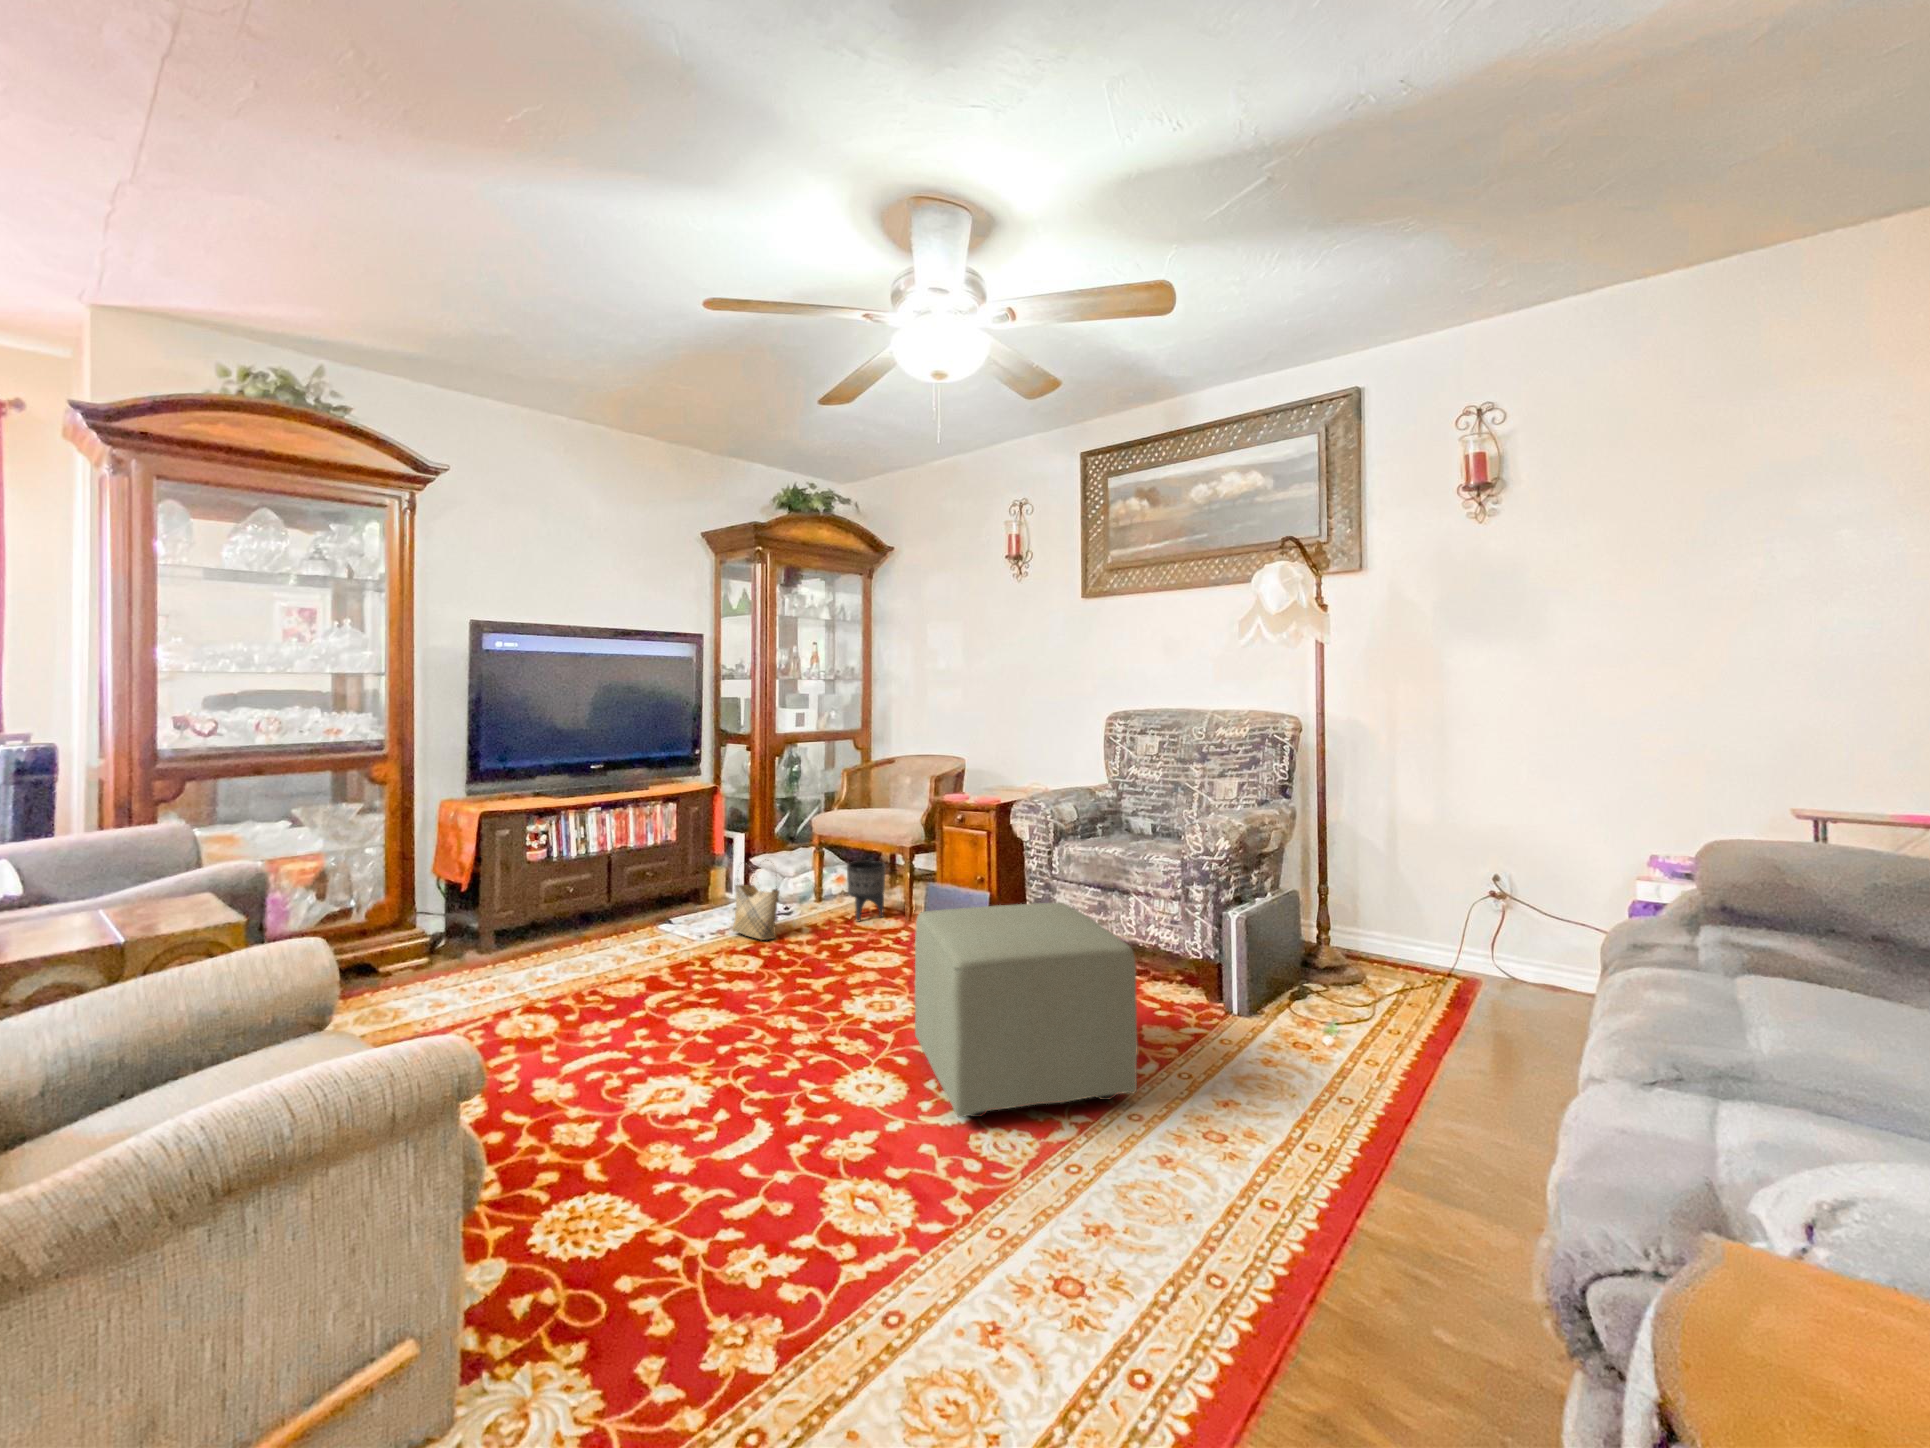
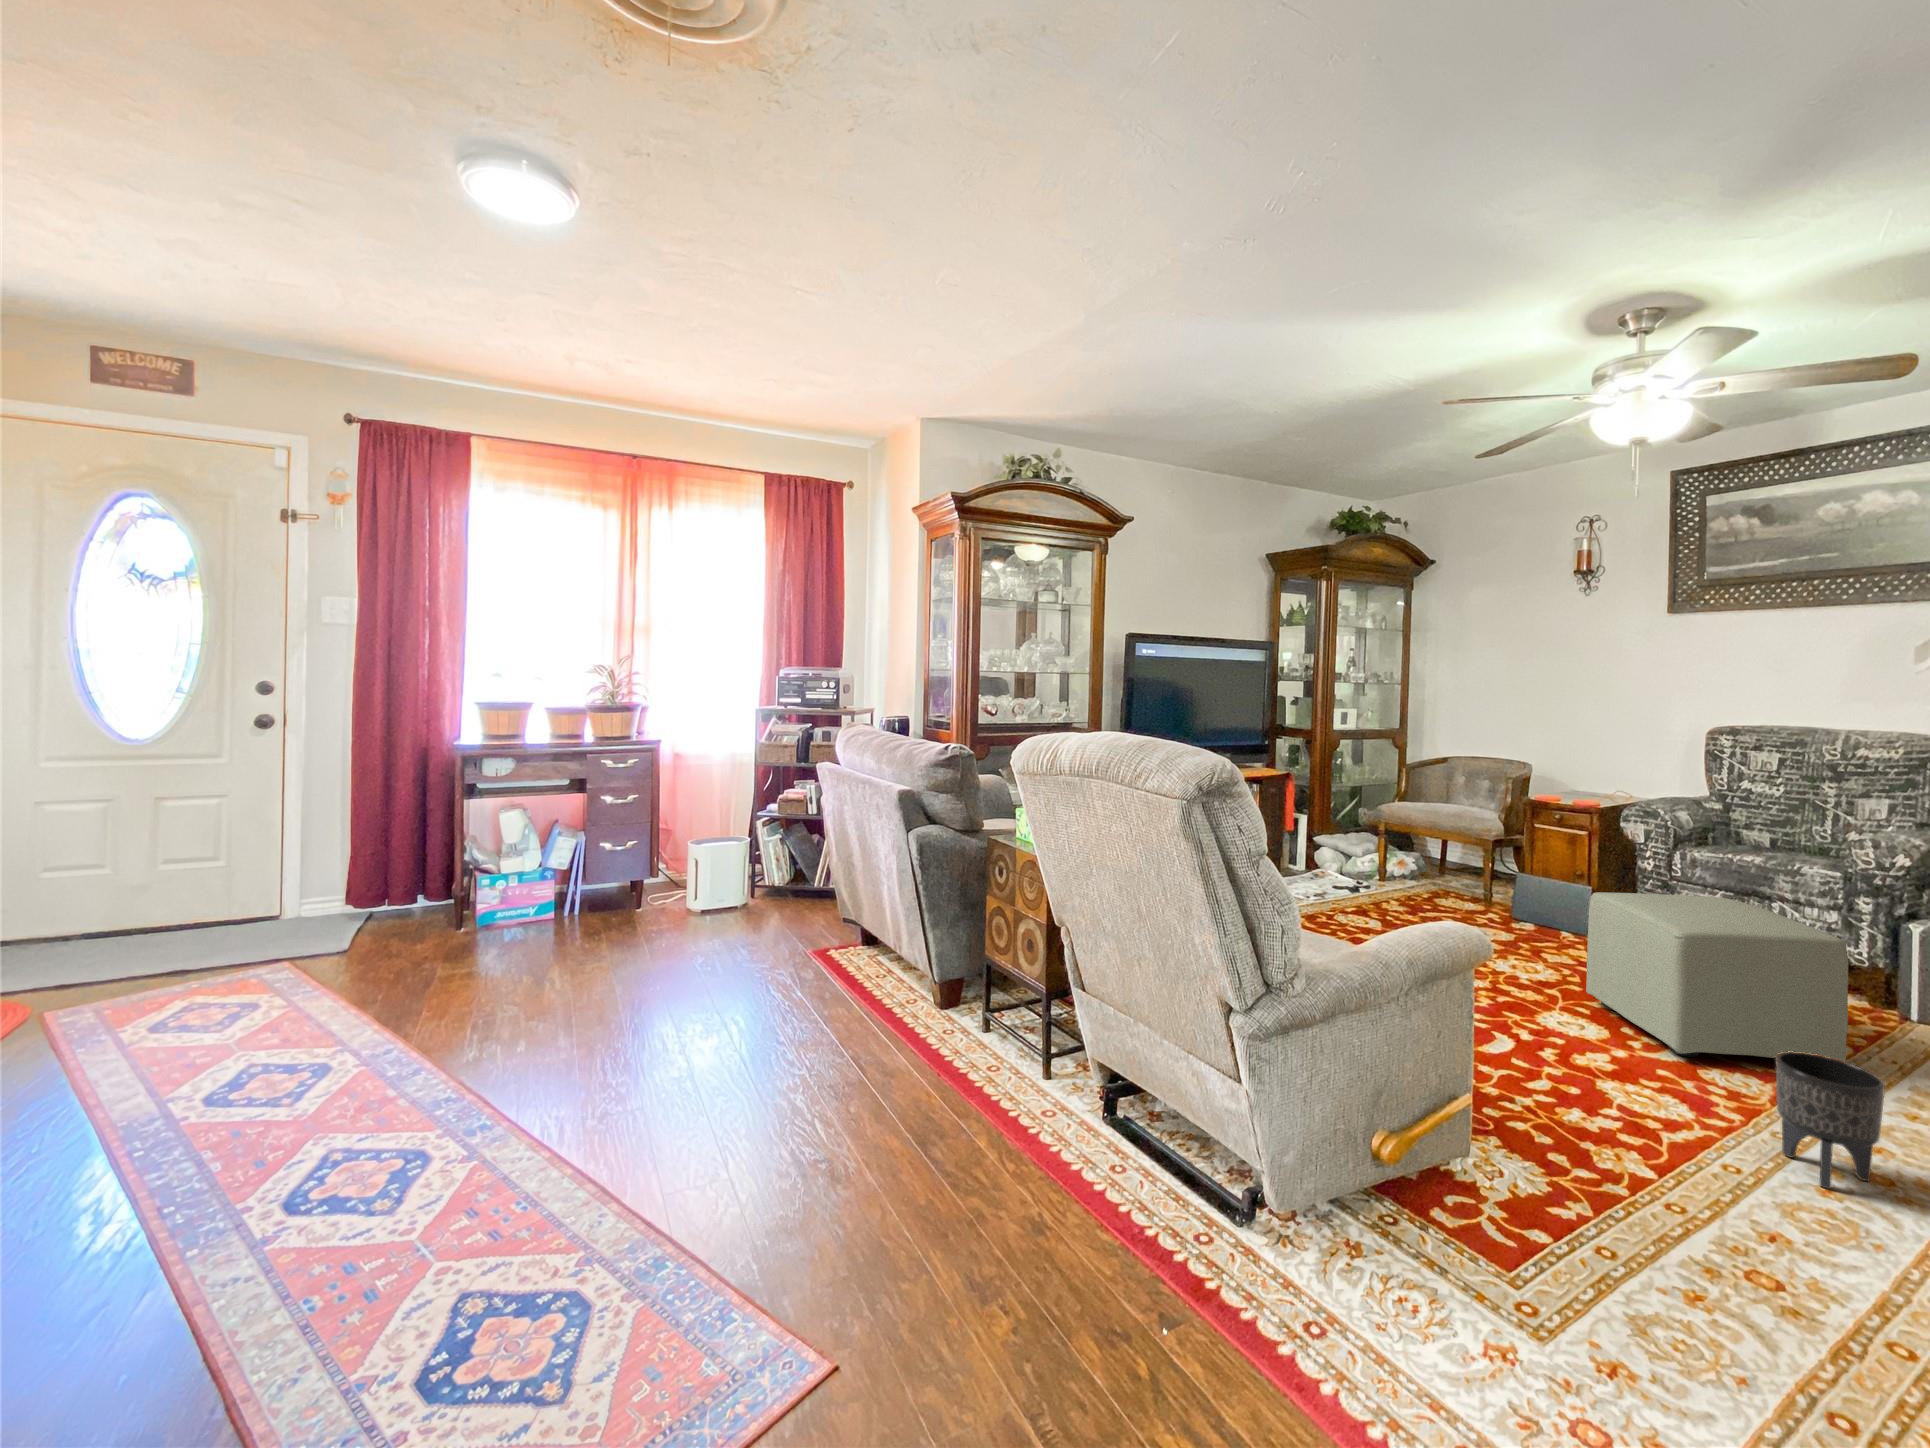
woven basket: present [732,859,779,940] -> none [1330,839,1378,905]
planter: present [847,861,886,921] -> present [1775,1052,1885,1189]

